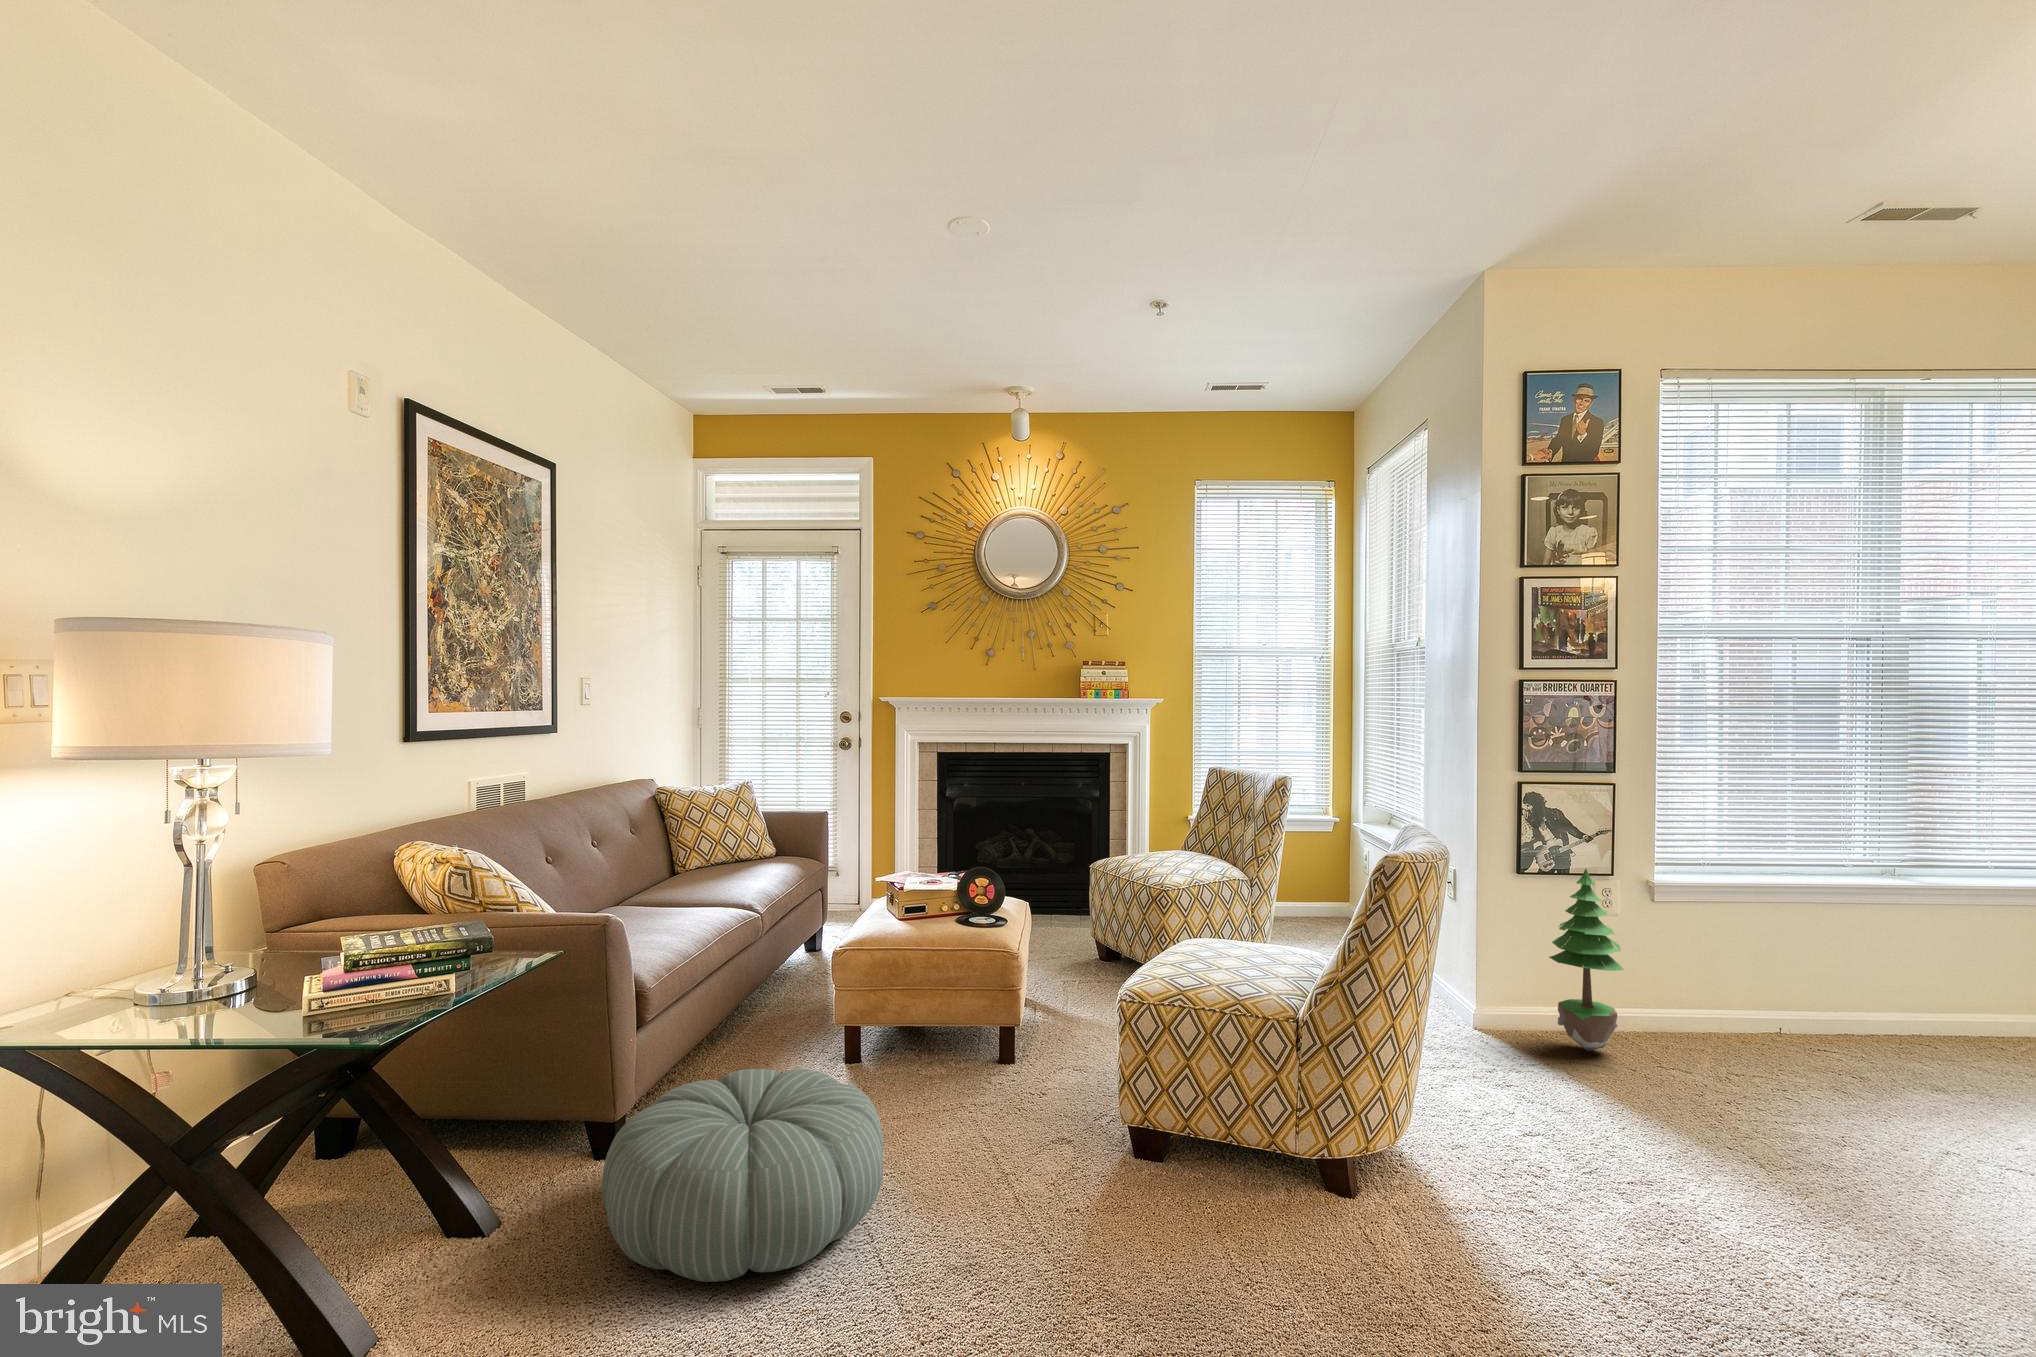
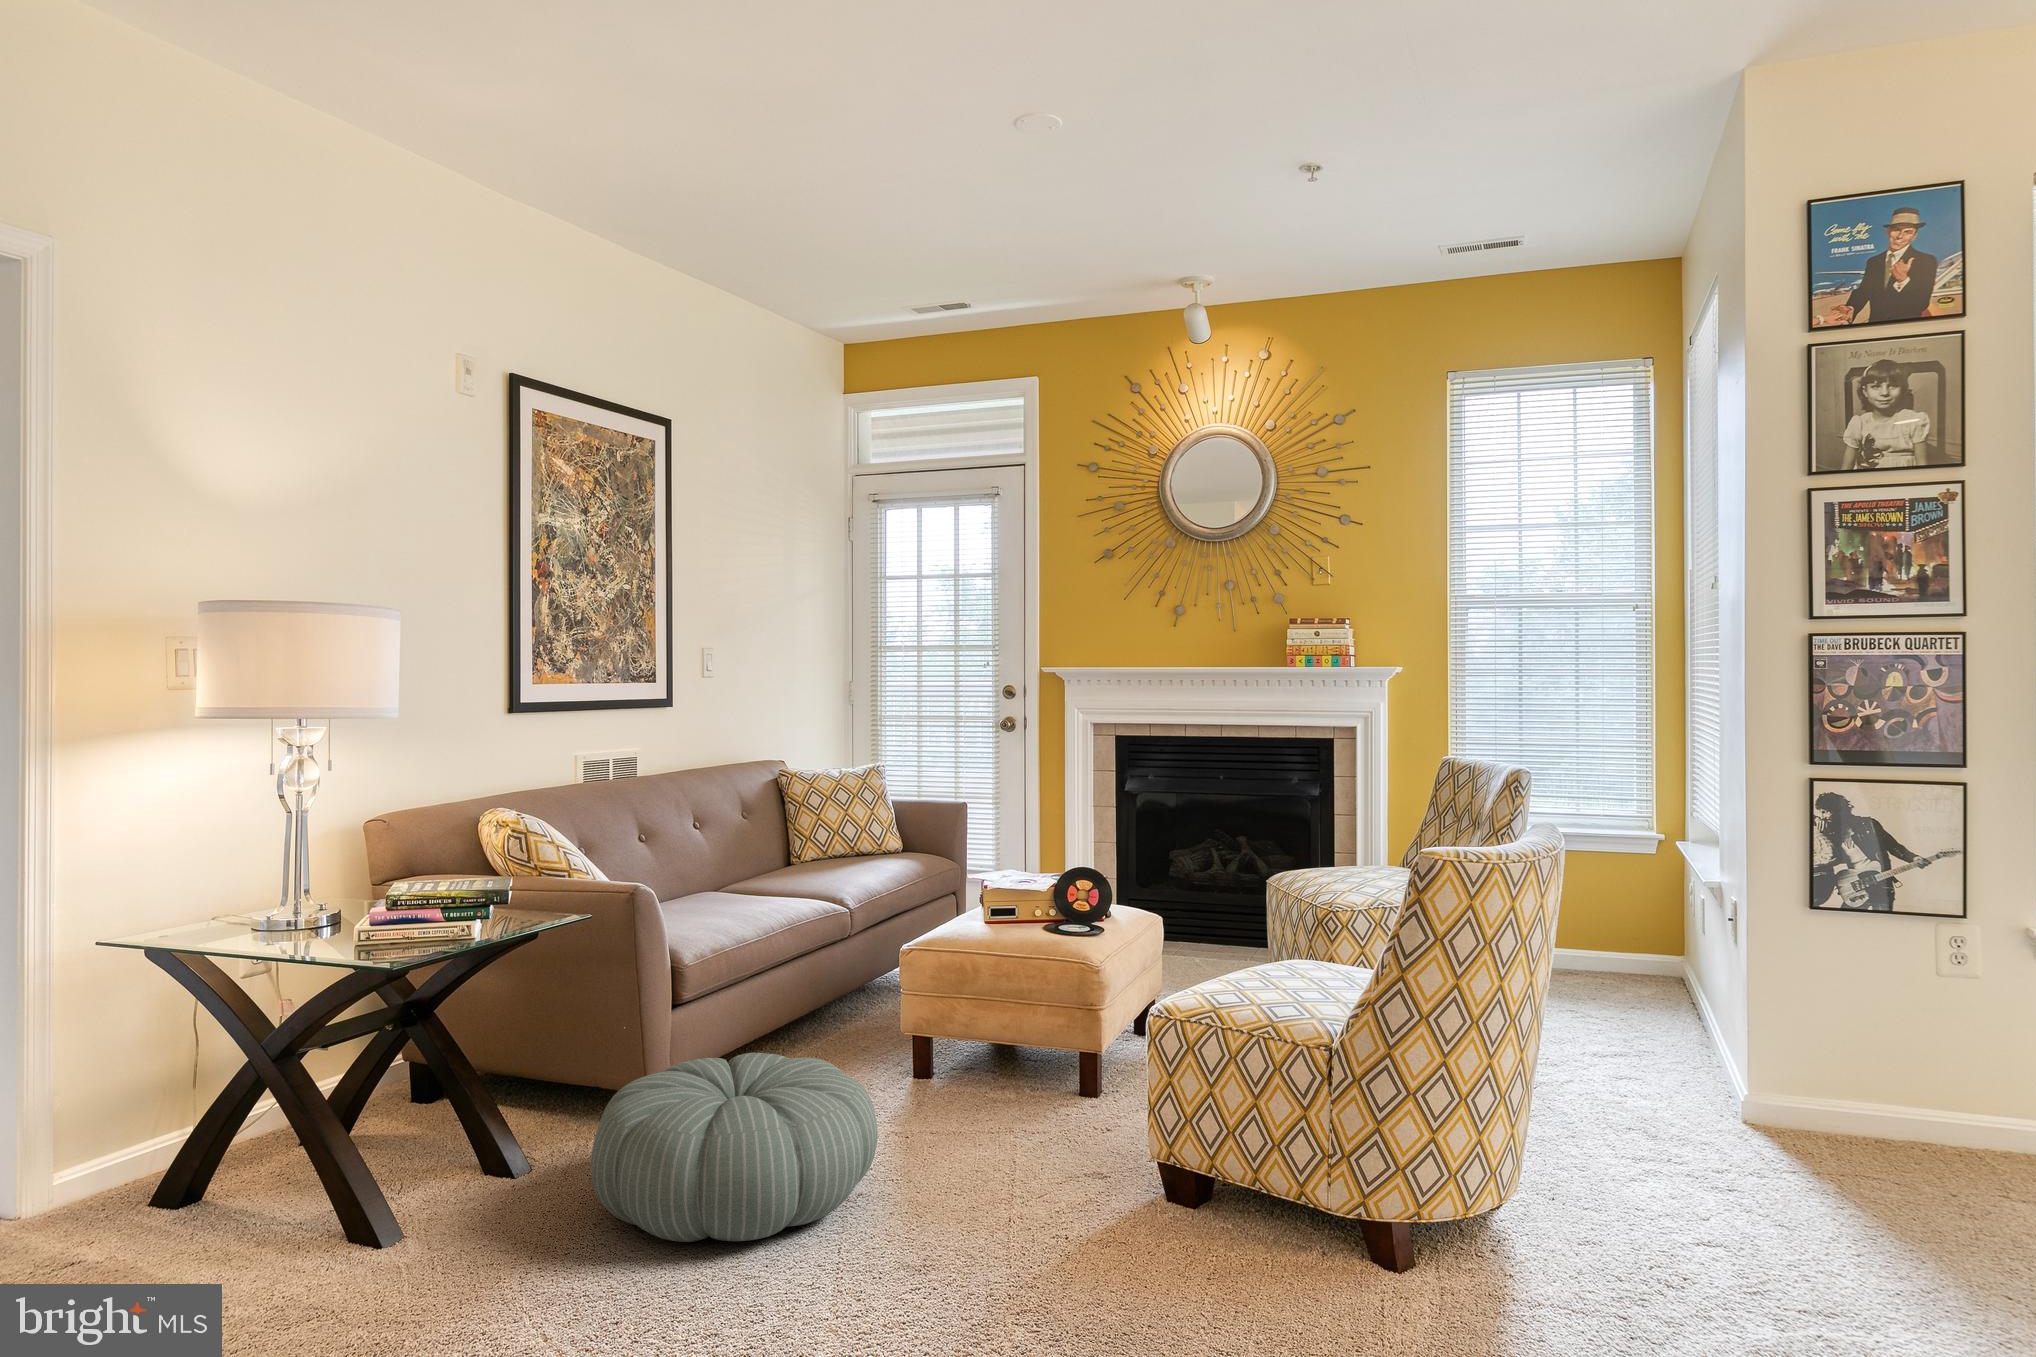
potted tree: present [1549,869,1624,1051] -> none [1838,900,1950,1158]

